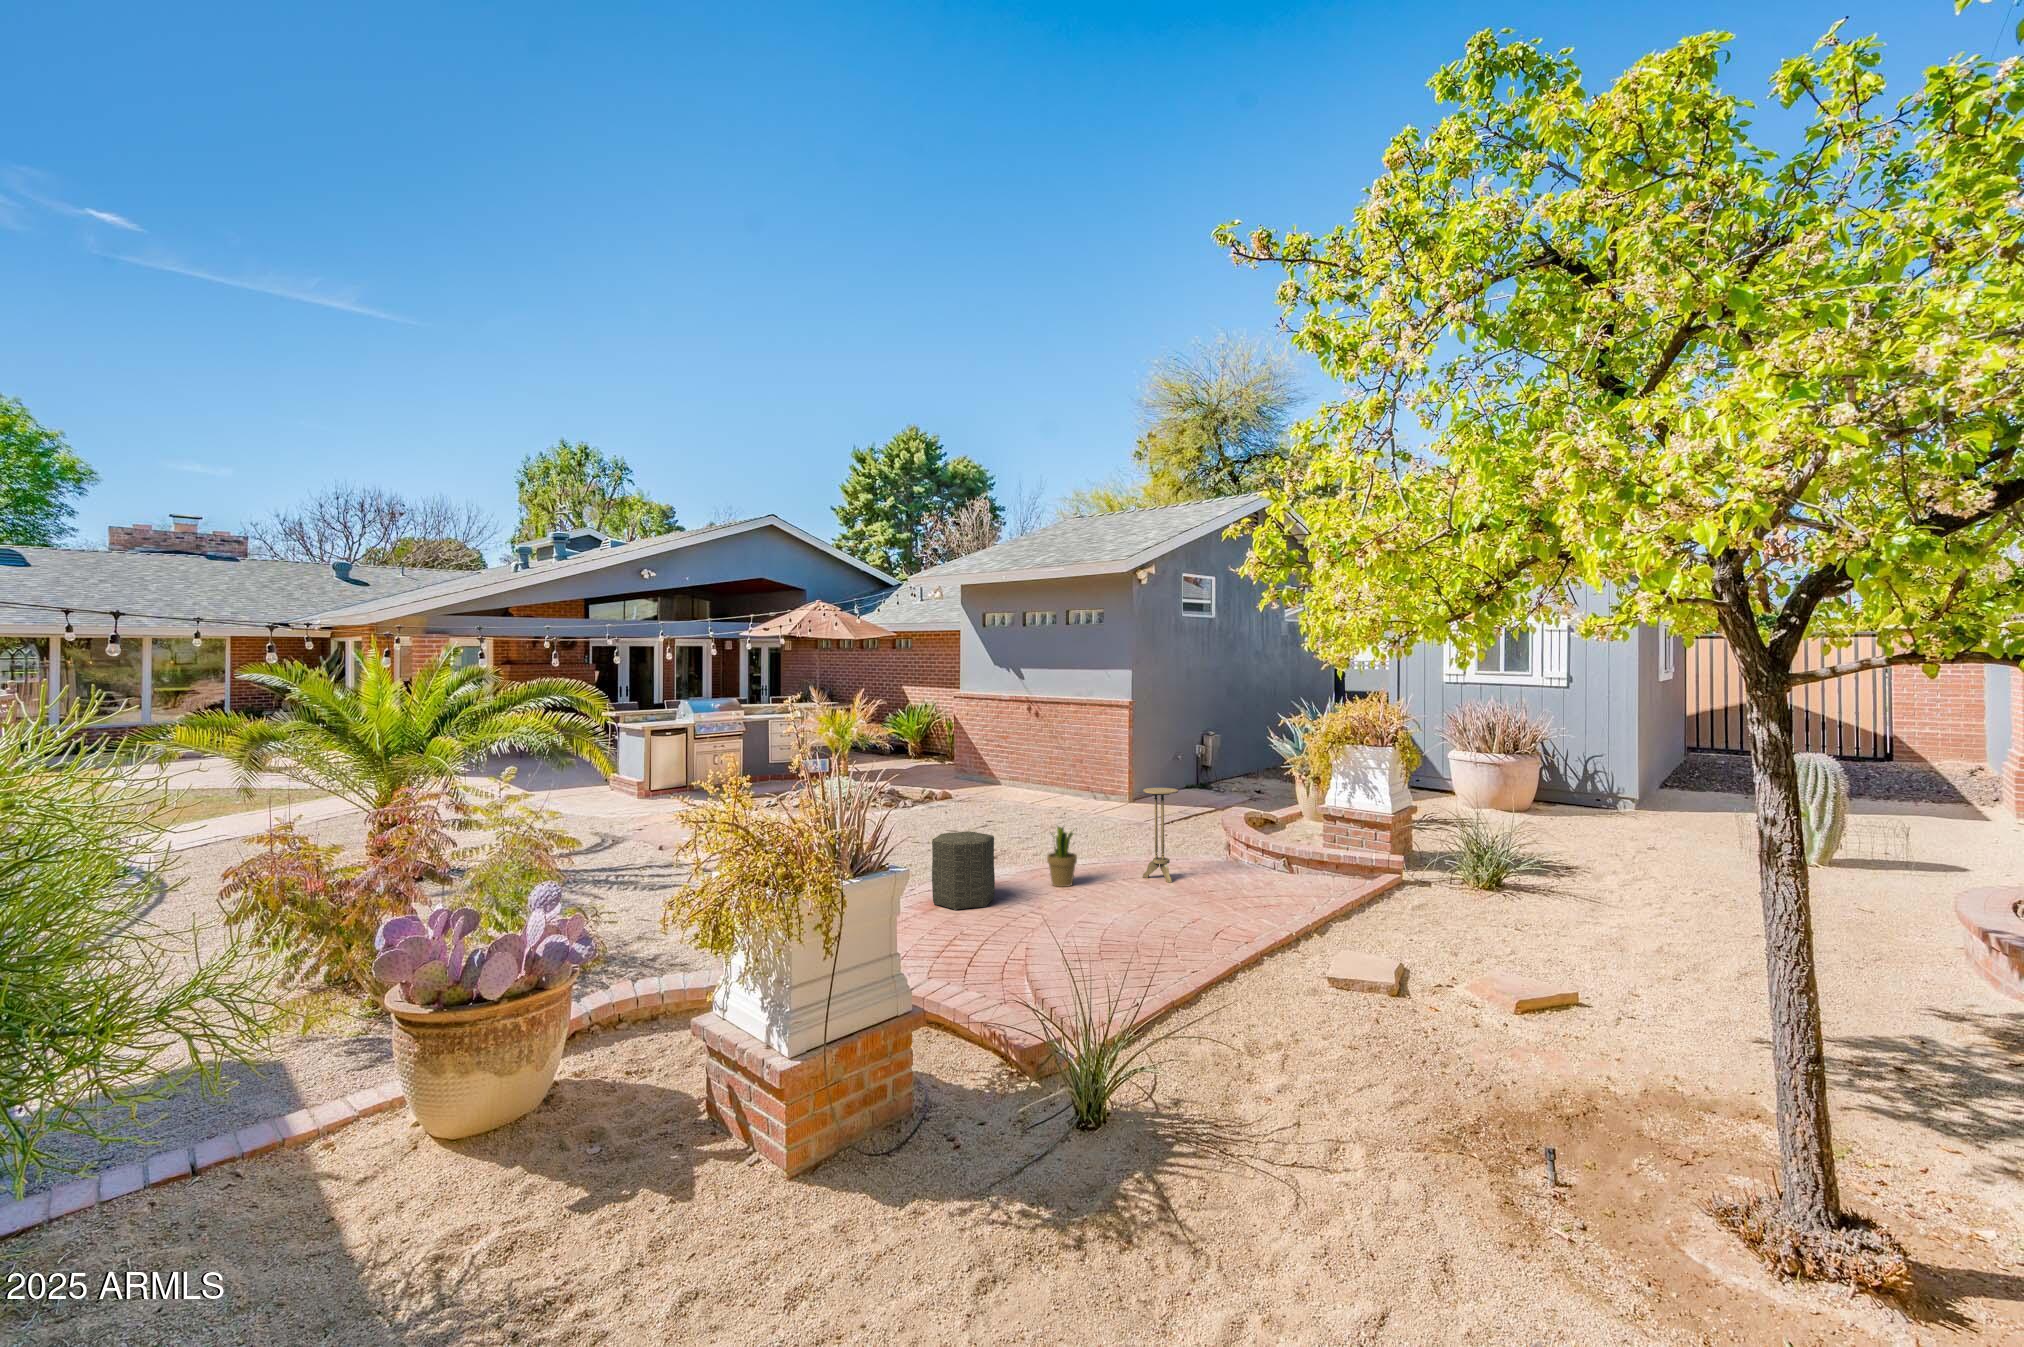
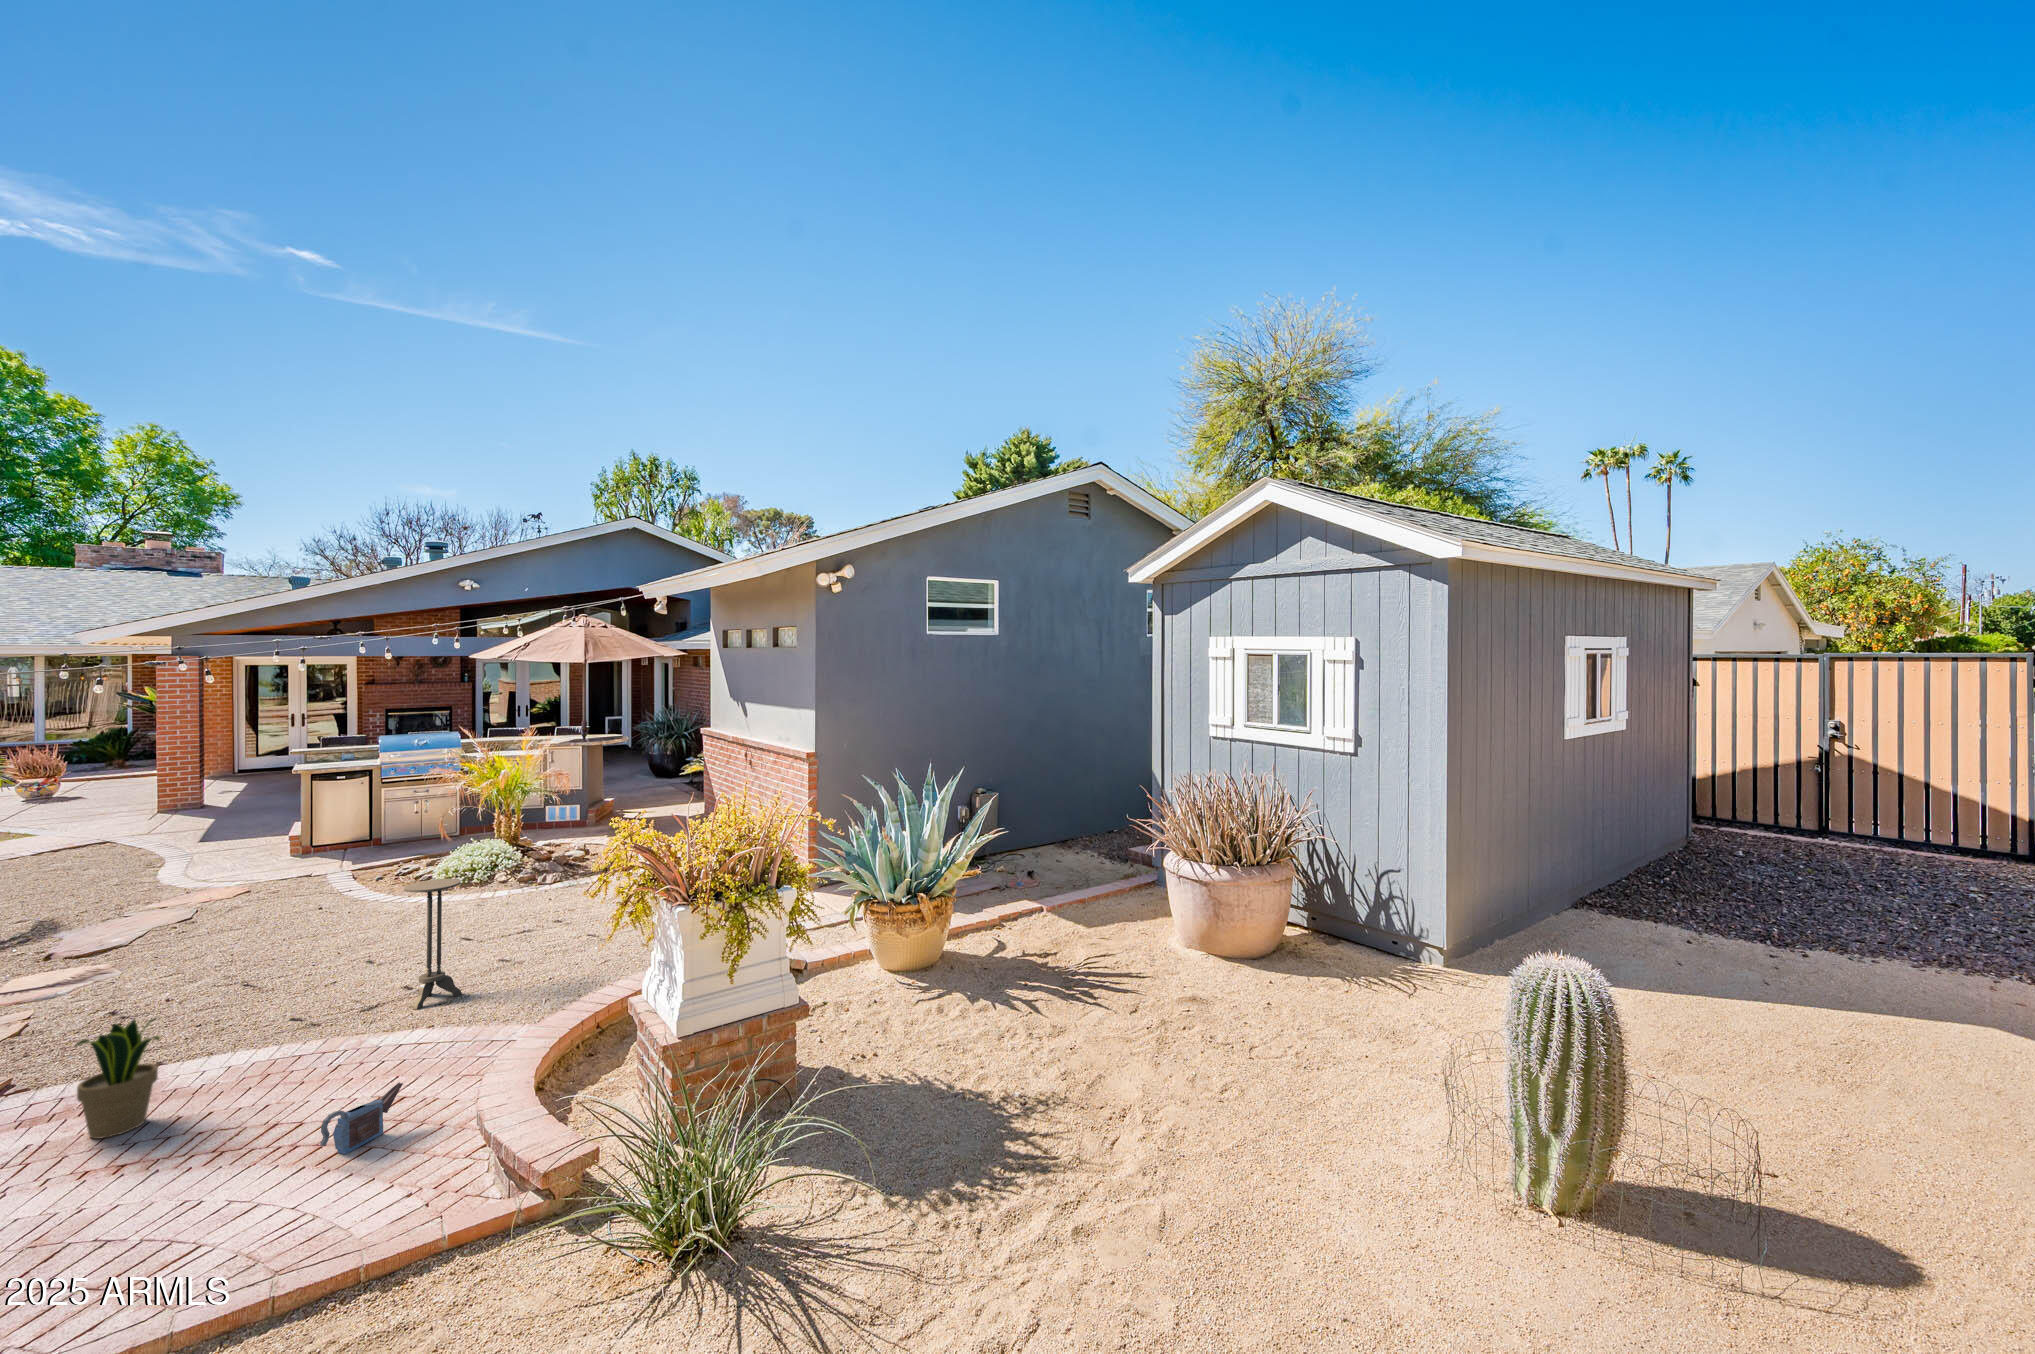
potted plant: present [1047,827,1077,887] -> present [75,1018,160,1139]
ottoman: present [932,832,995,910] -> none [115,914,225,1013]
watering can: none [1379,885,1412,921] -> present [320,1083,403,1154]

